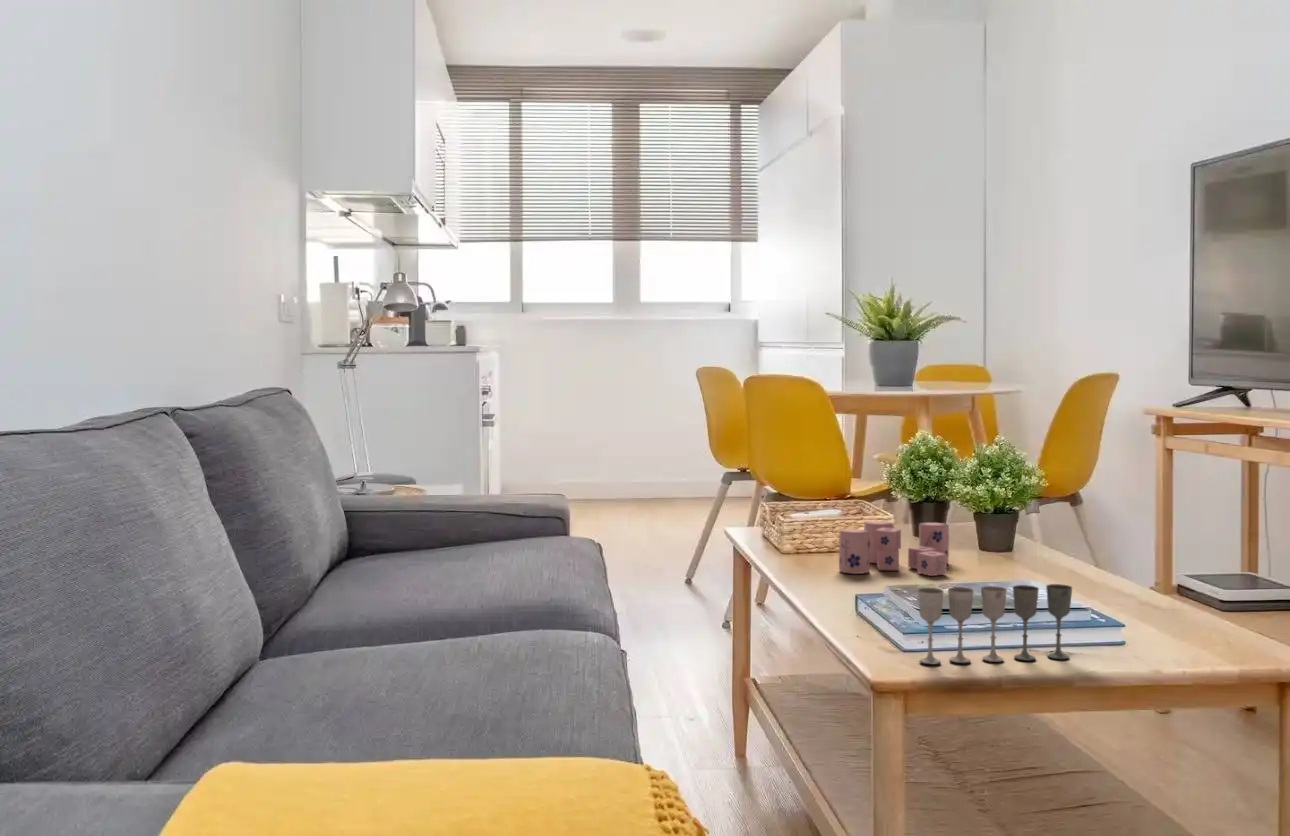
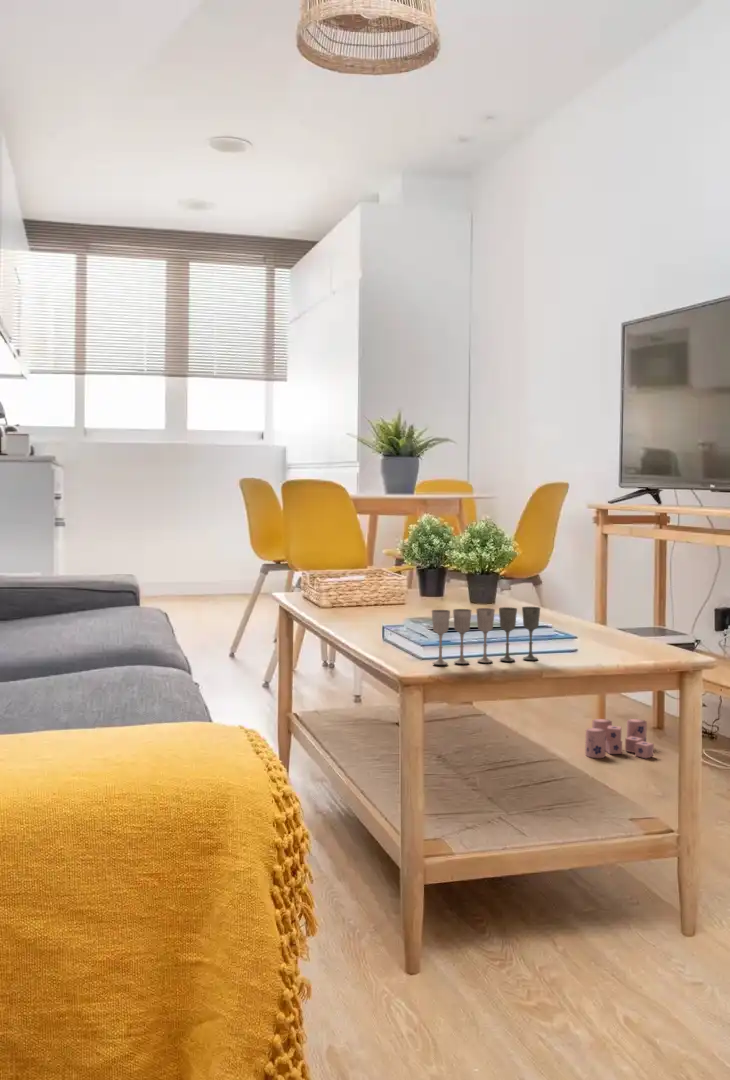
candle: present [839,522,949,576] -> present [585,719,654,758]

